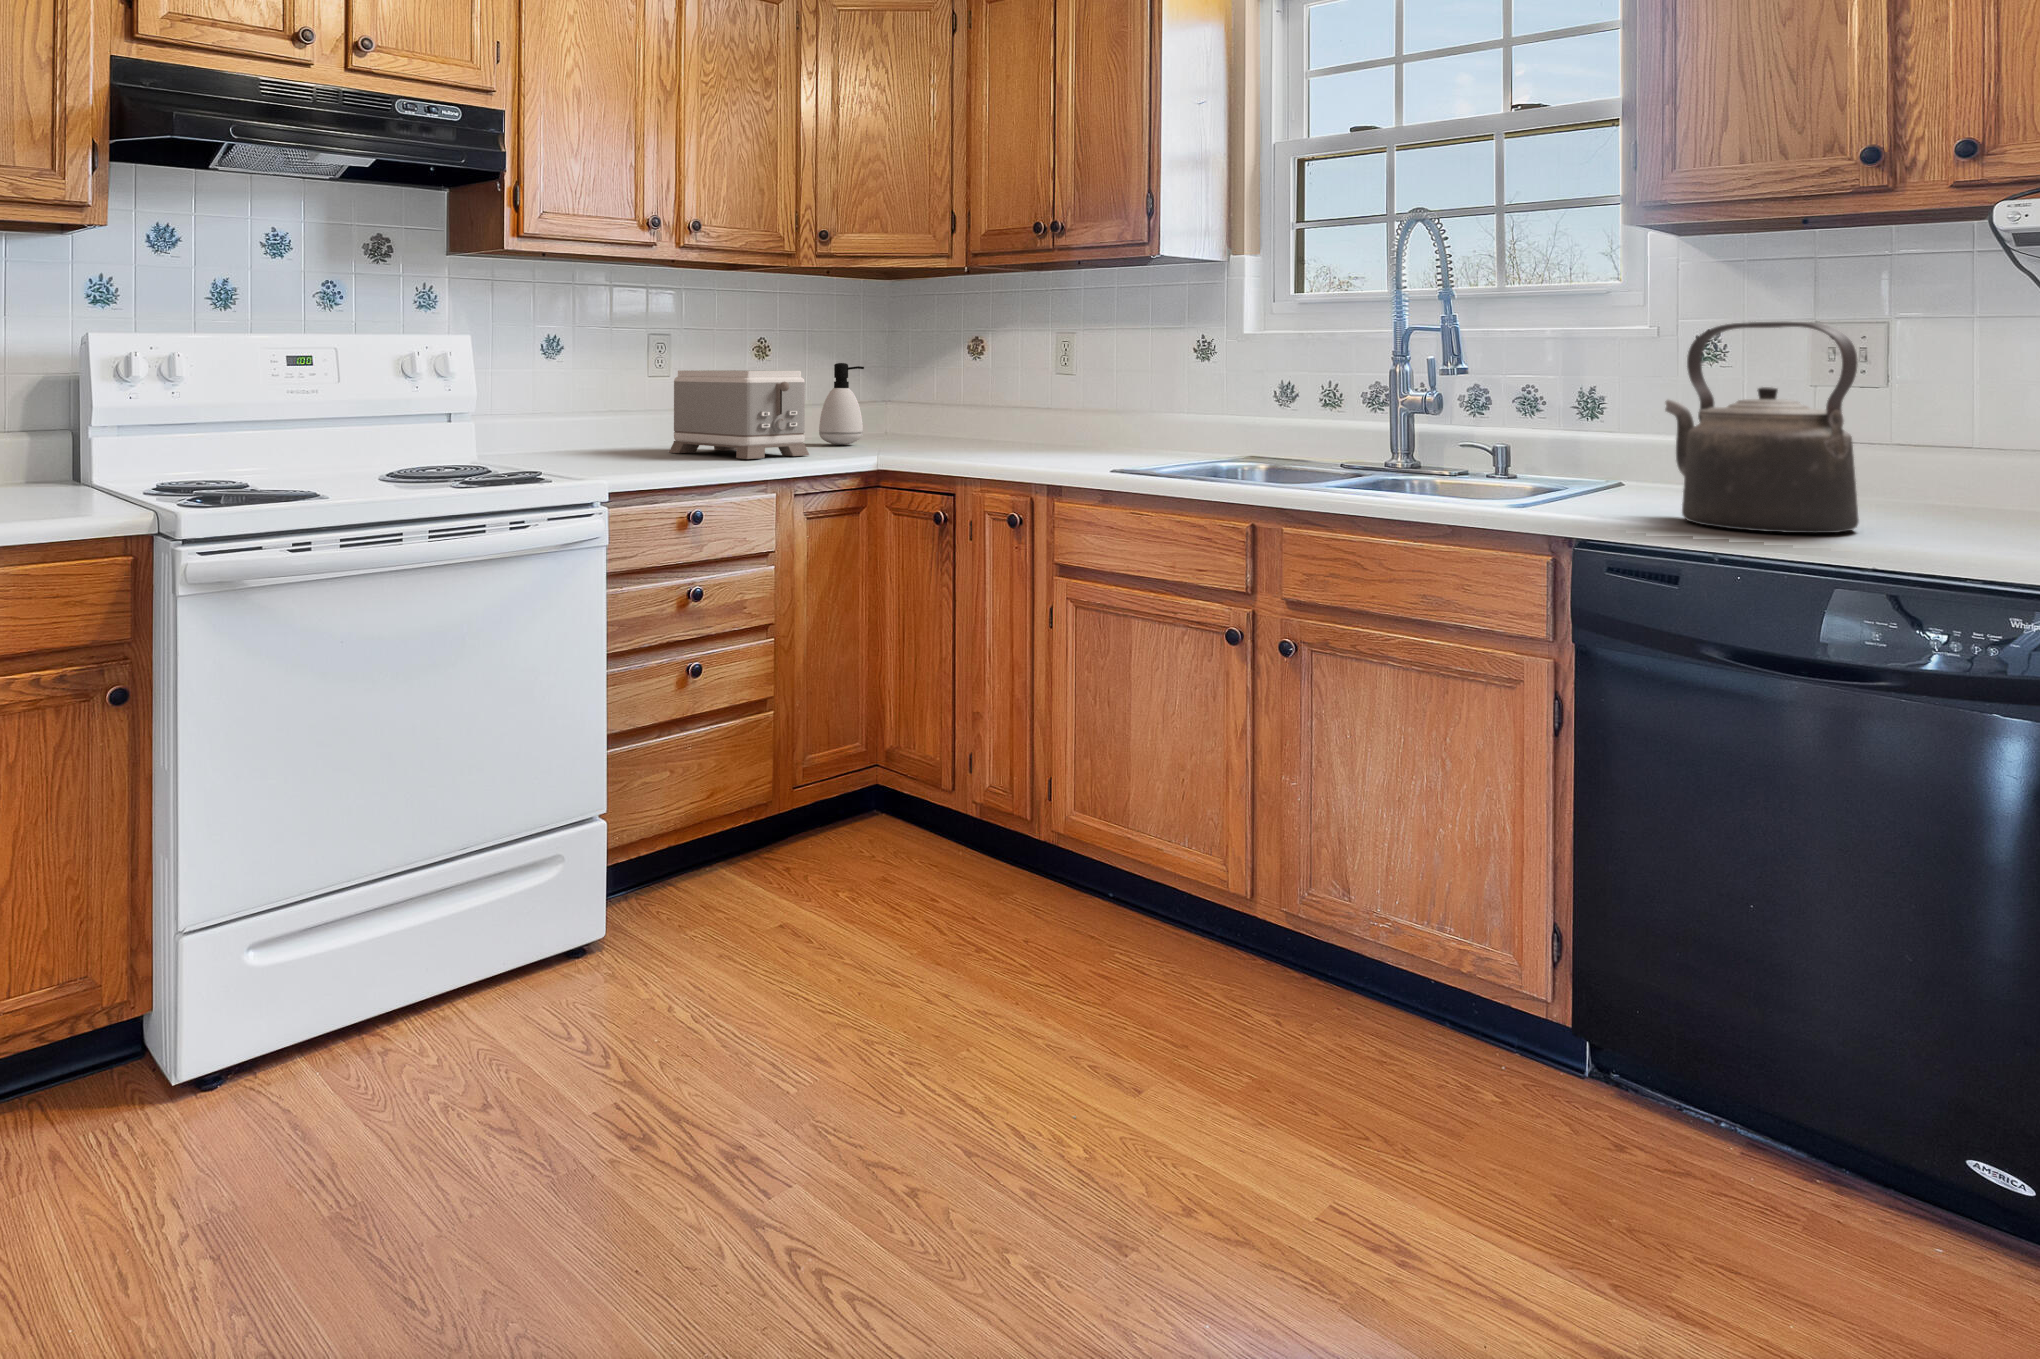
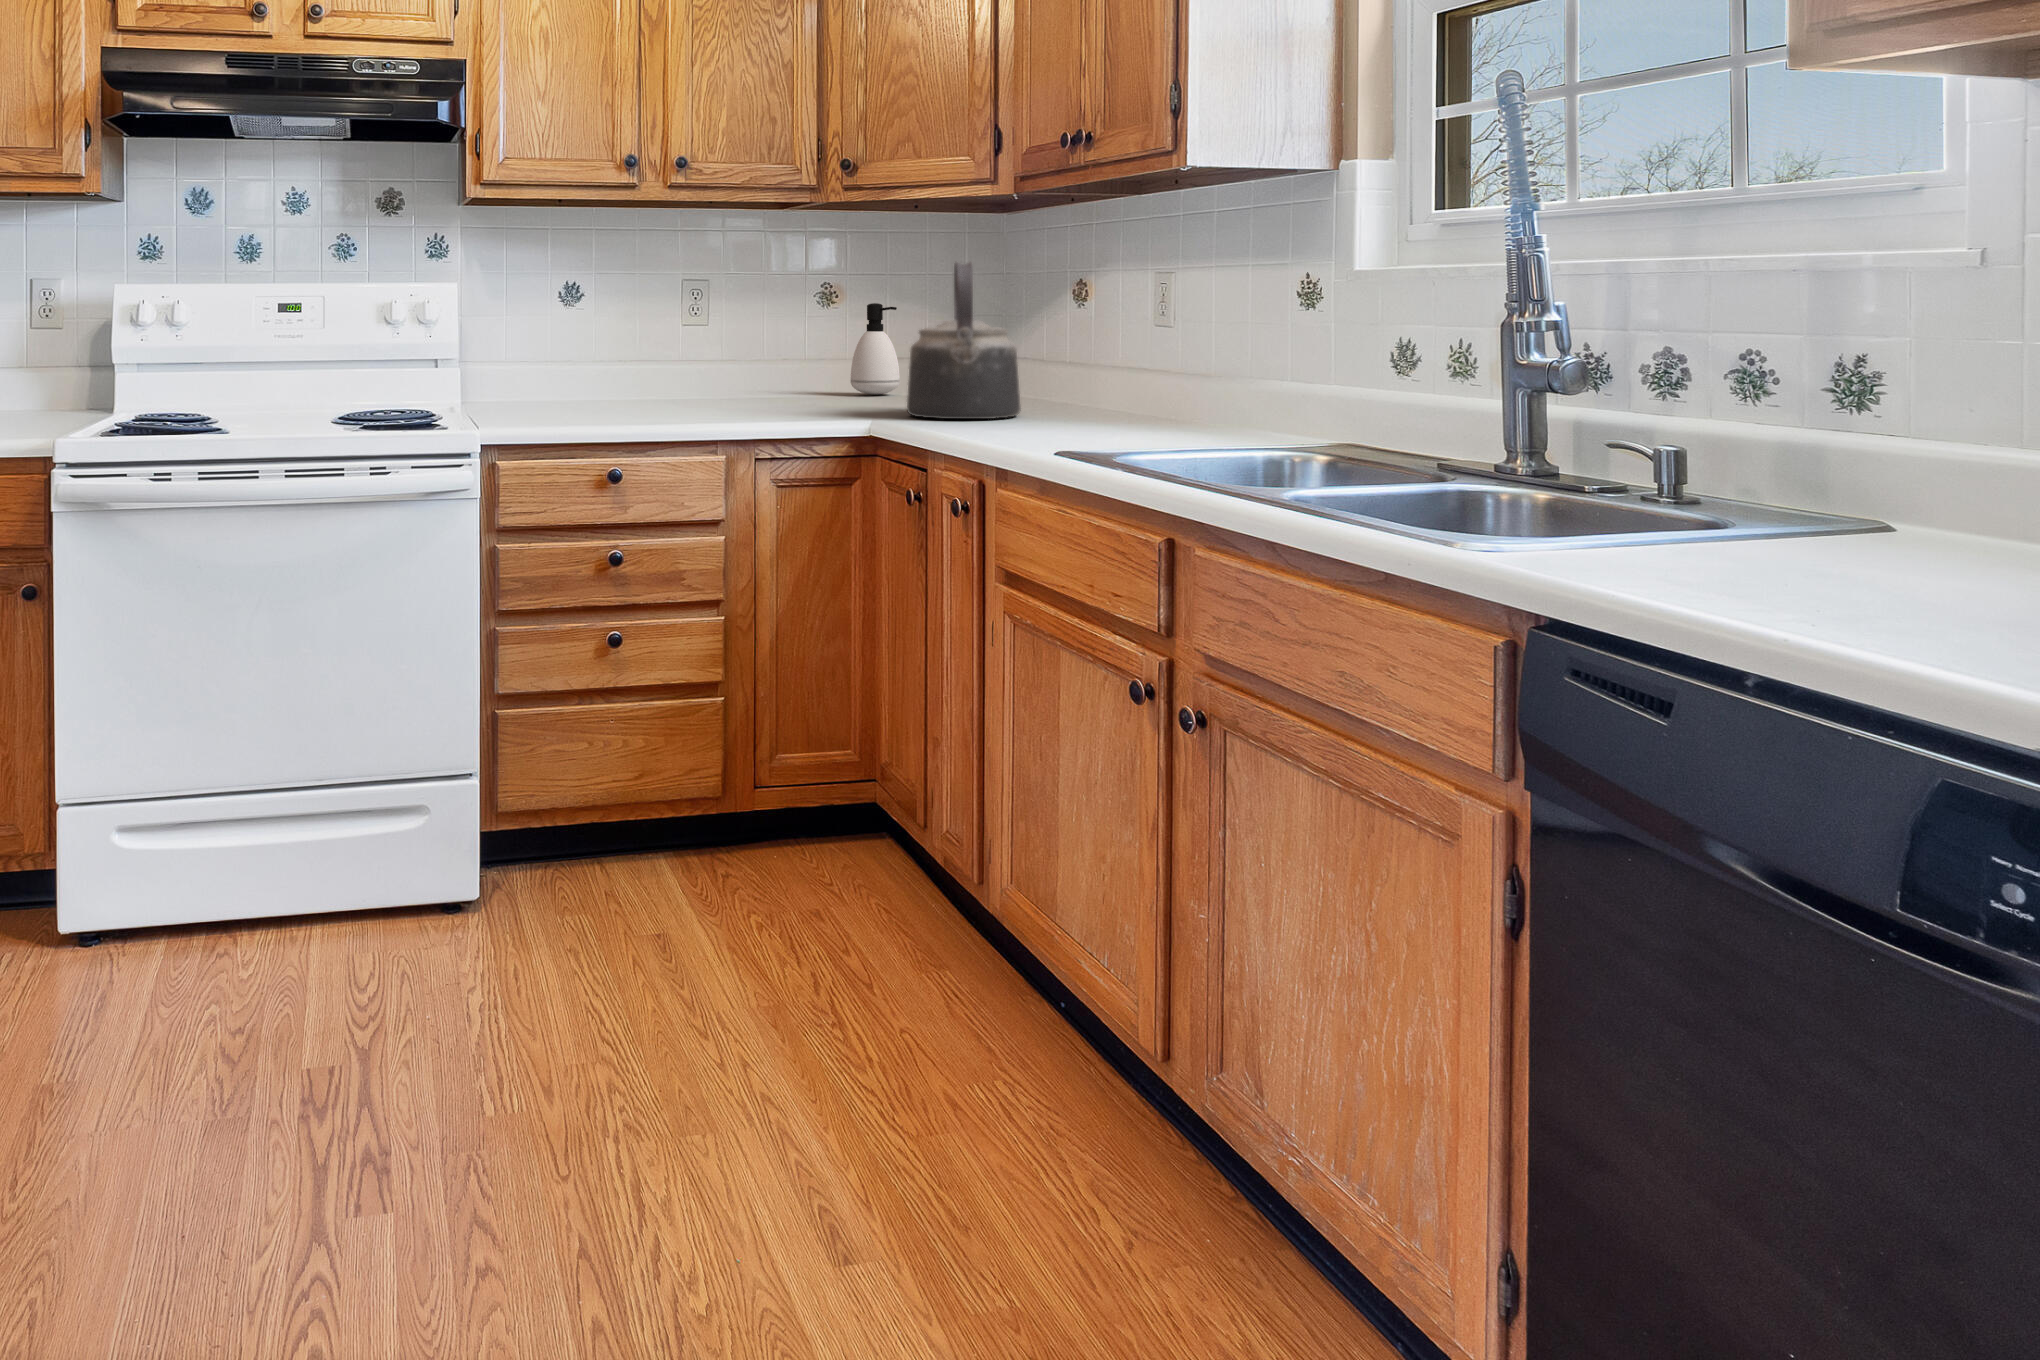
kettle: present [1665,322,1859,533] -> present [907,262,1021,419]
toaster: present [669,370,809,459] -> none [669,312,787,407]

